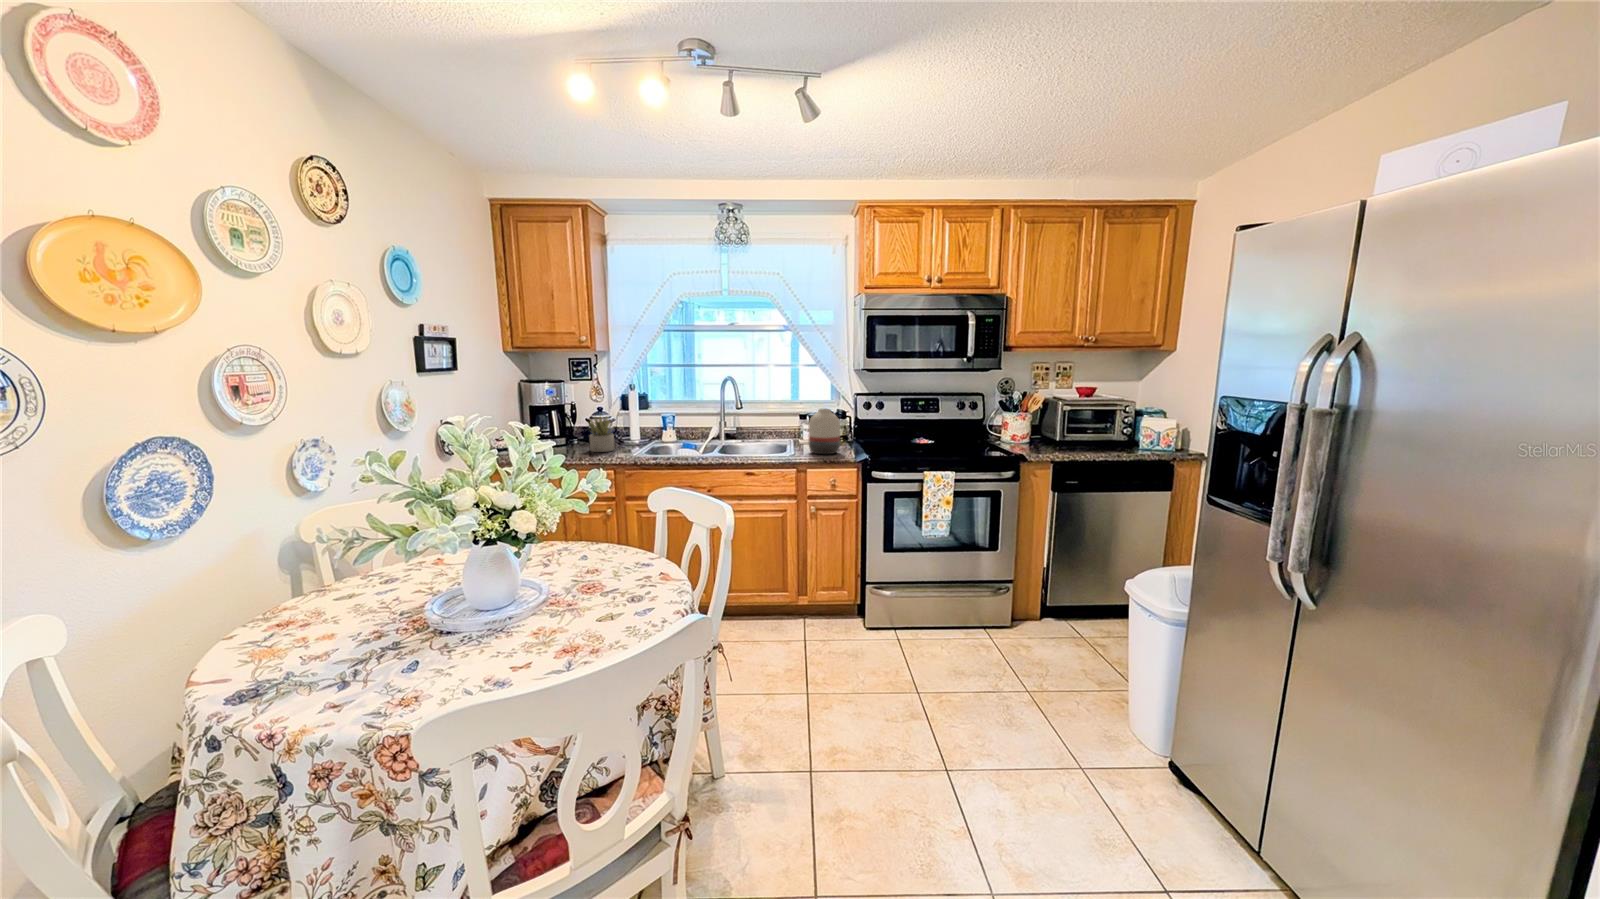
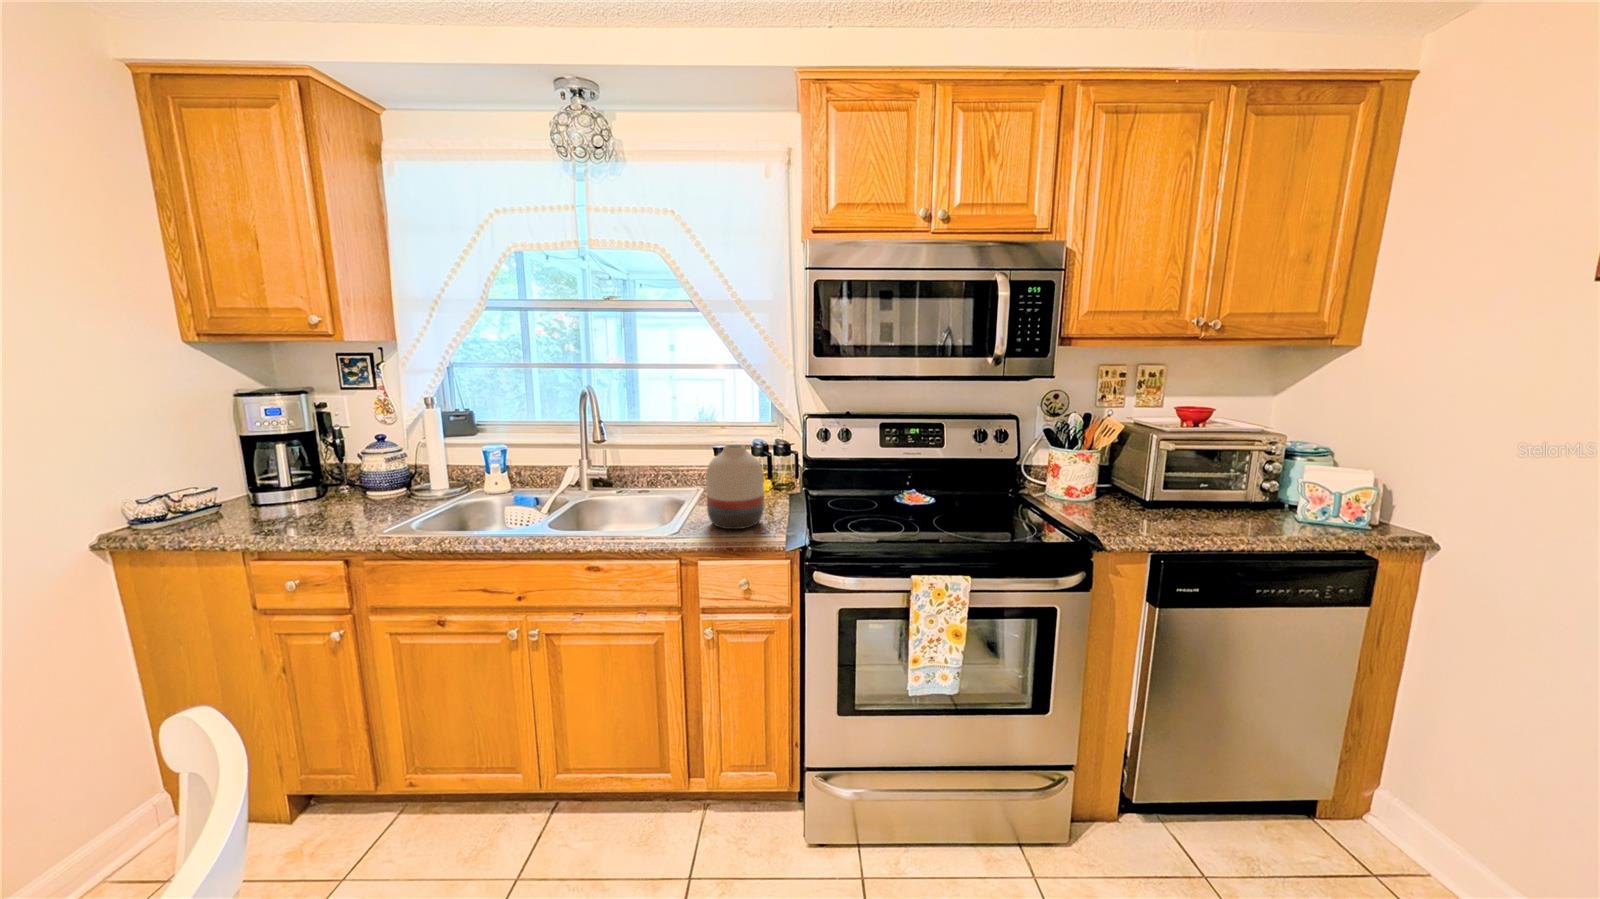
succulent plant: present [589,417,614,452] -> none [313,450,376,520]

